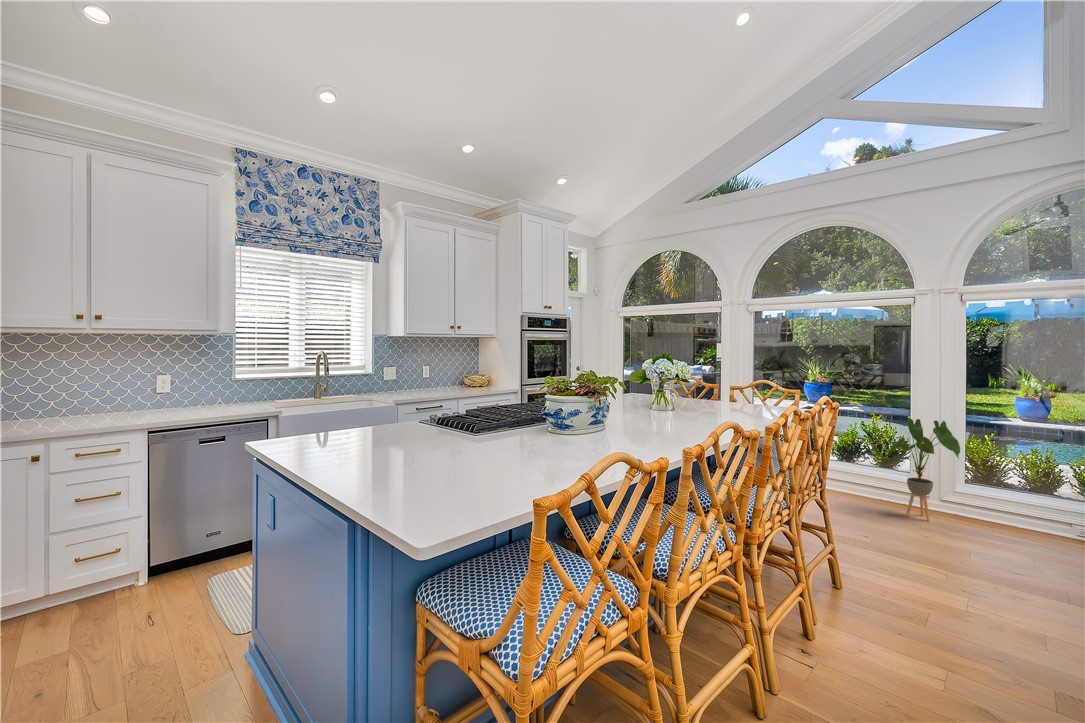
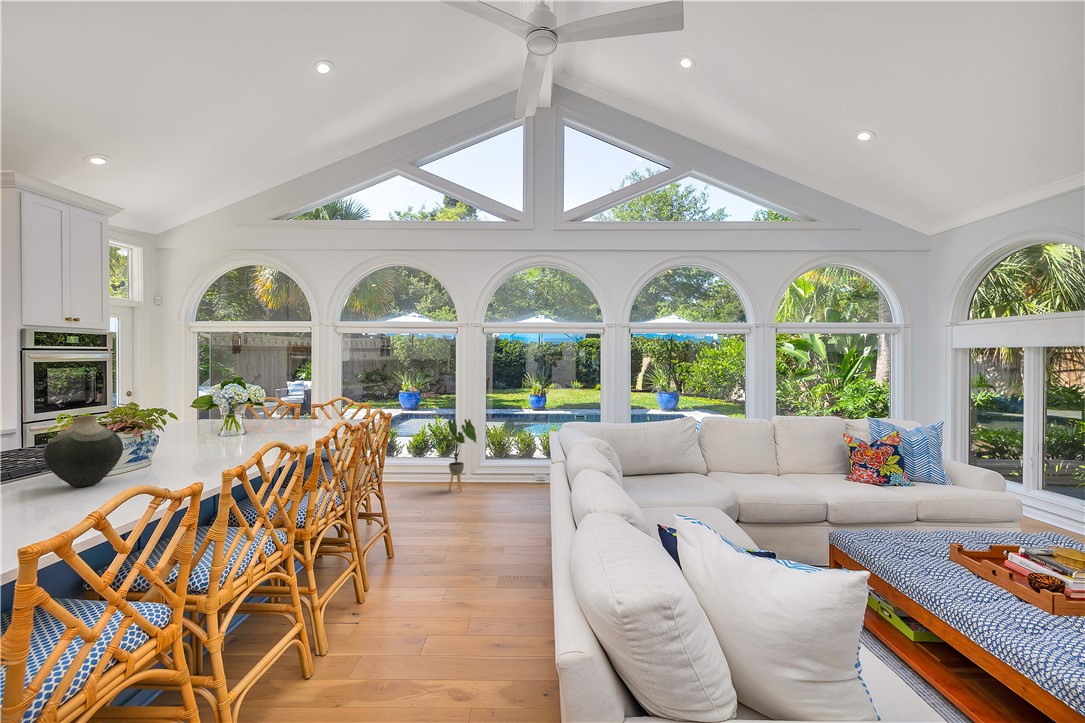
vase: none [539,379,589,442] -> present [44,416,123,487]

